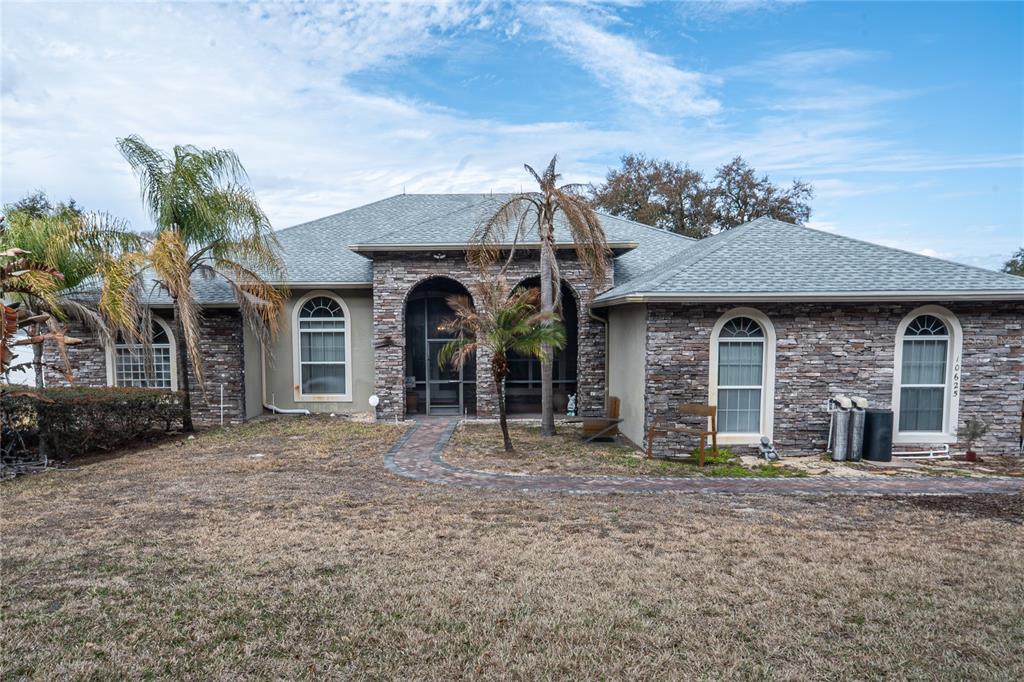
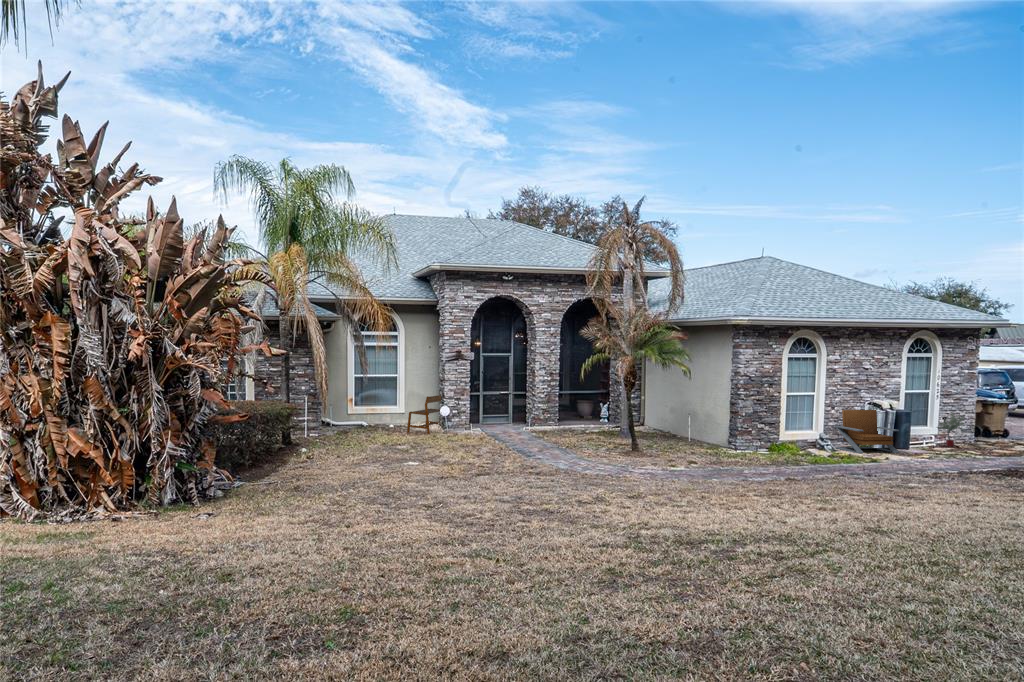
lounge chair: present [581,396,624,445] -> present [835,410,899,454]
bench: present [648,403,718,467] -> present [407,395,441,434]

